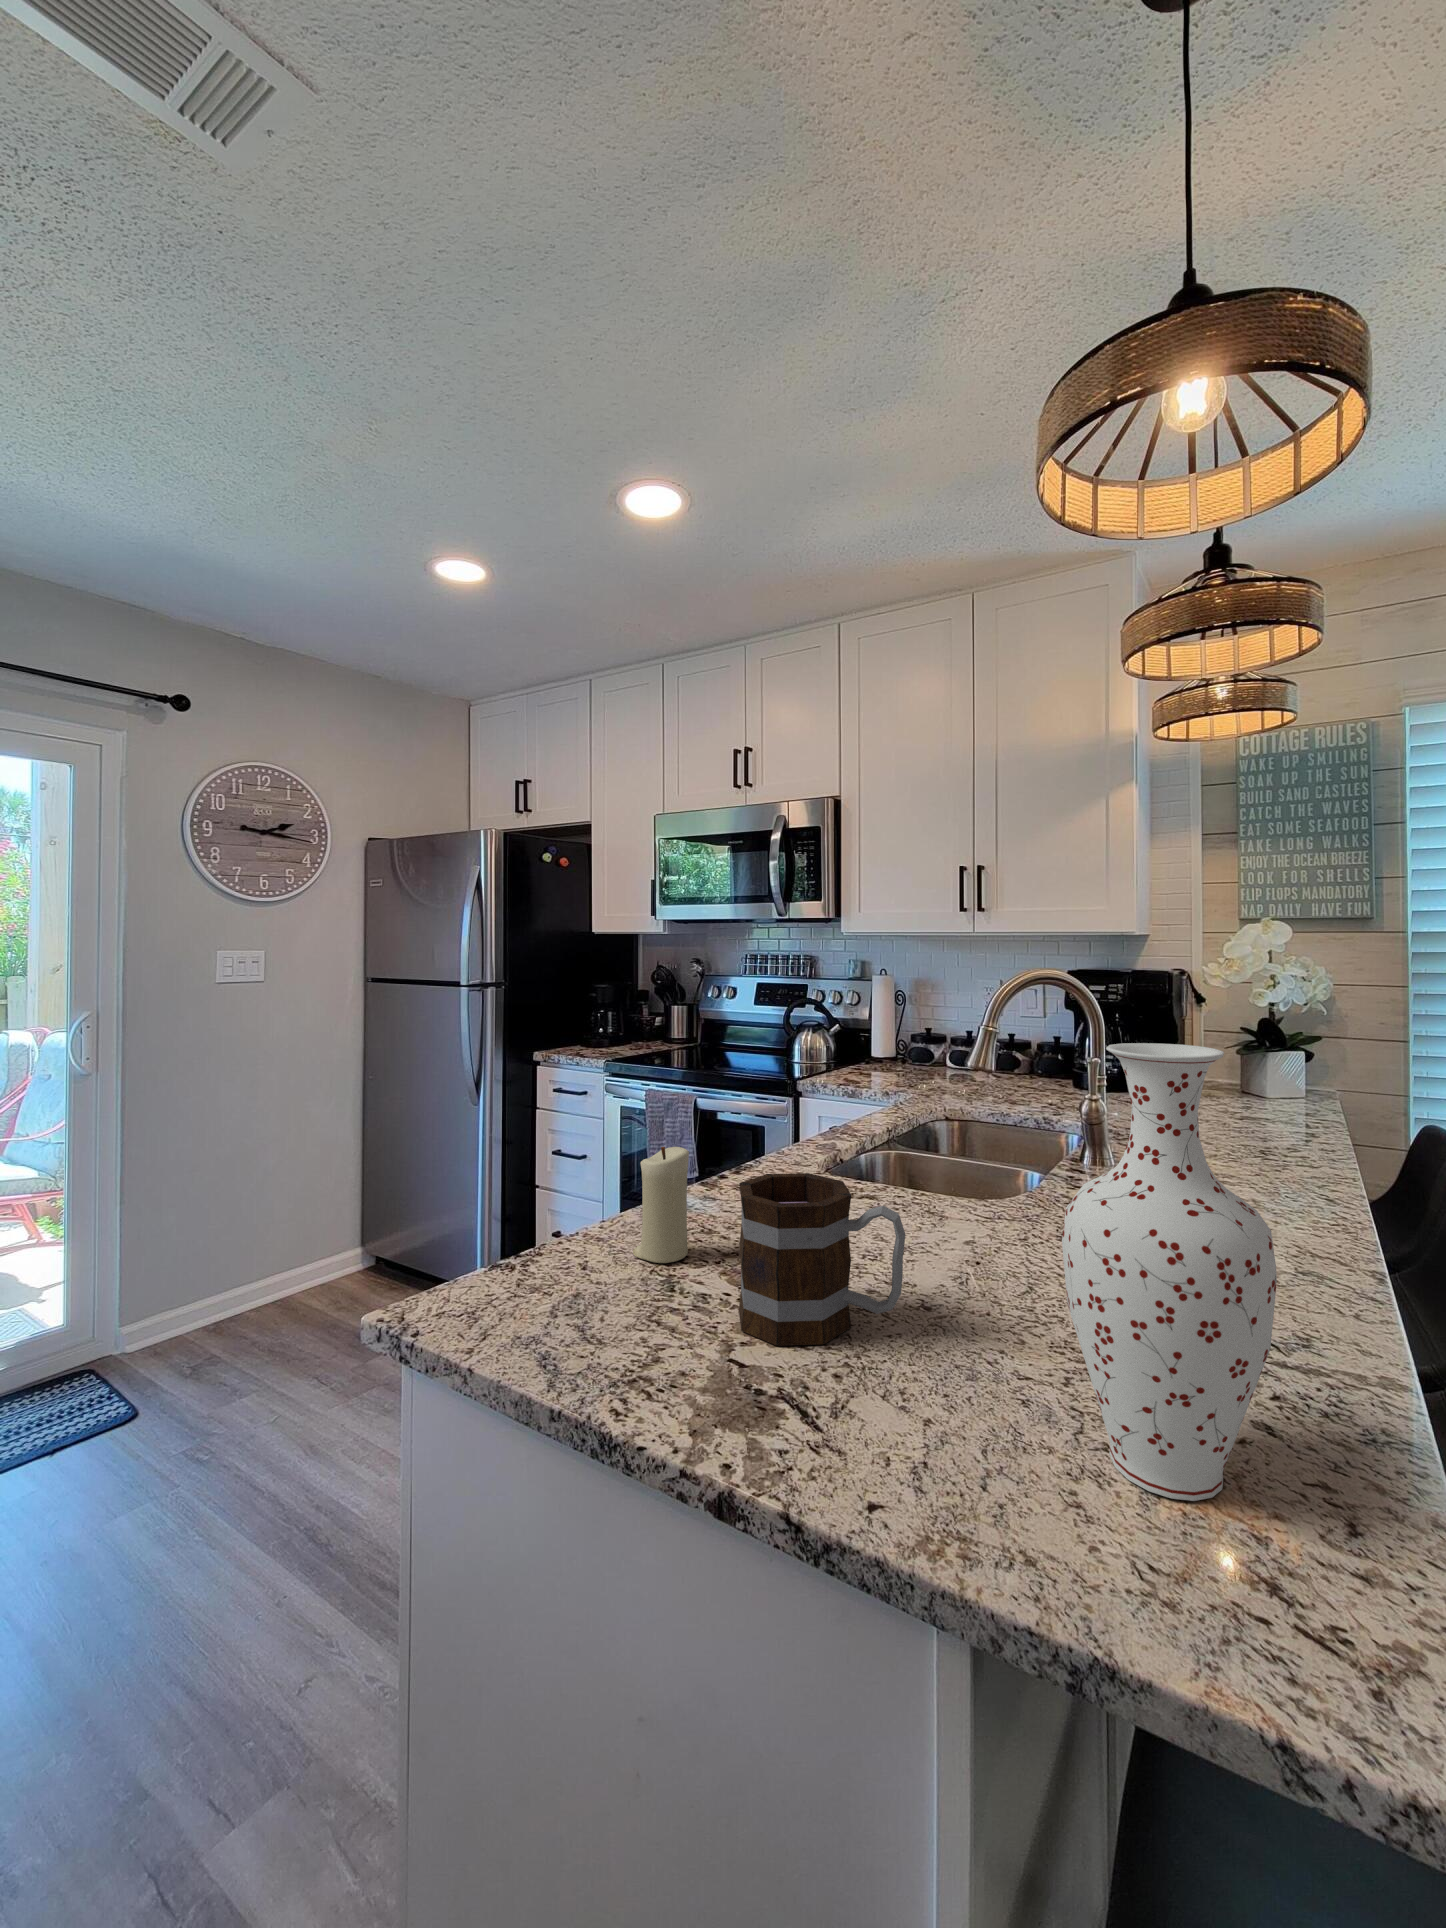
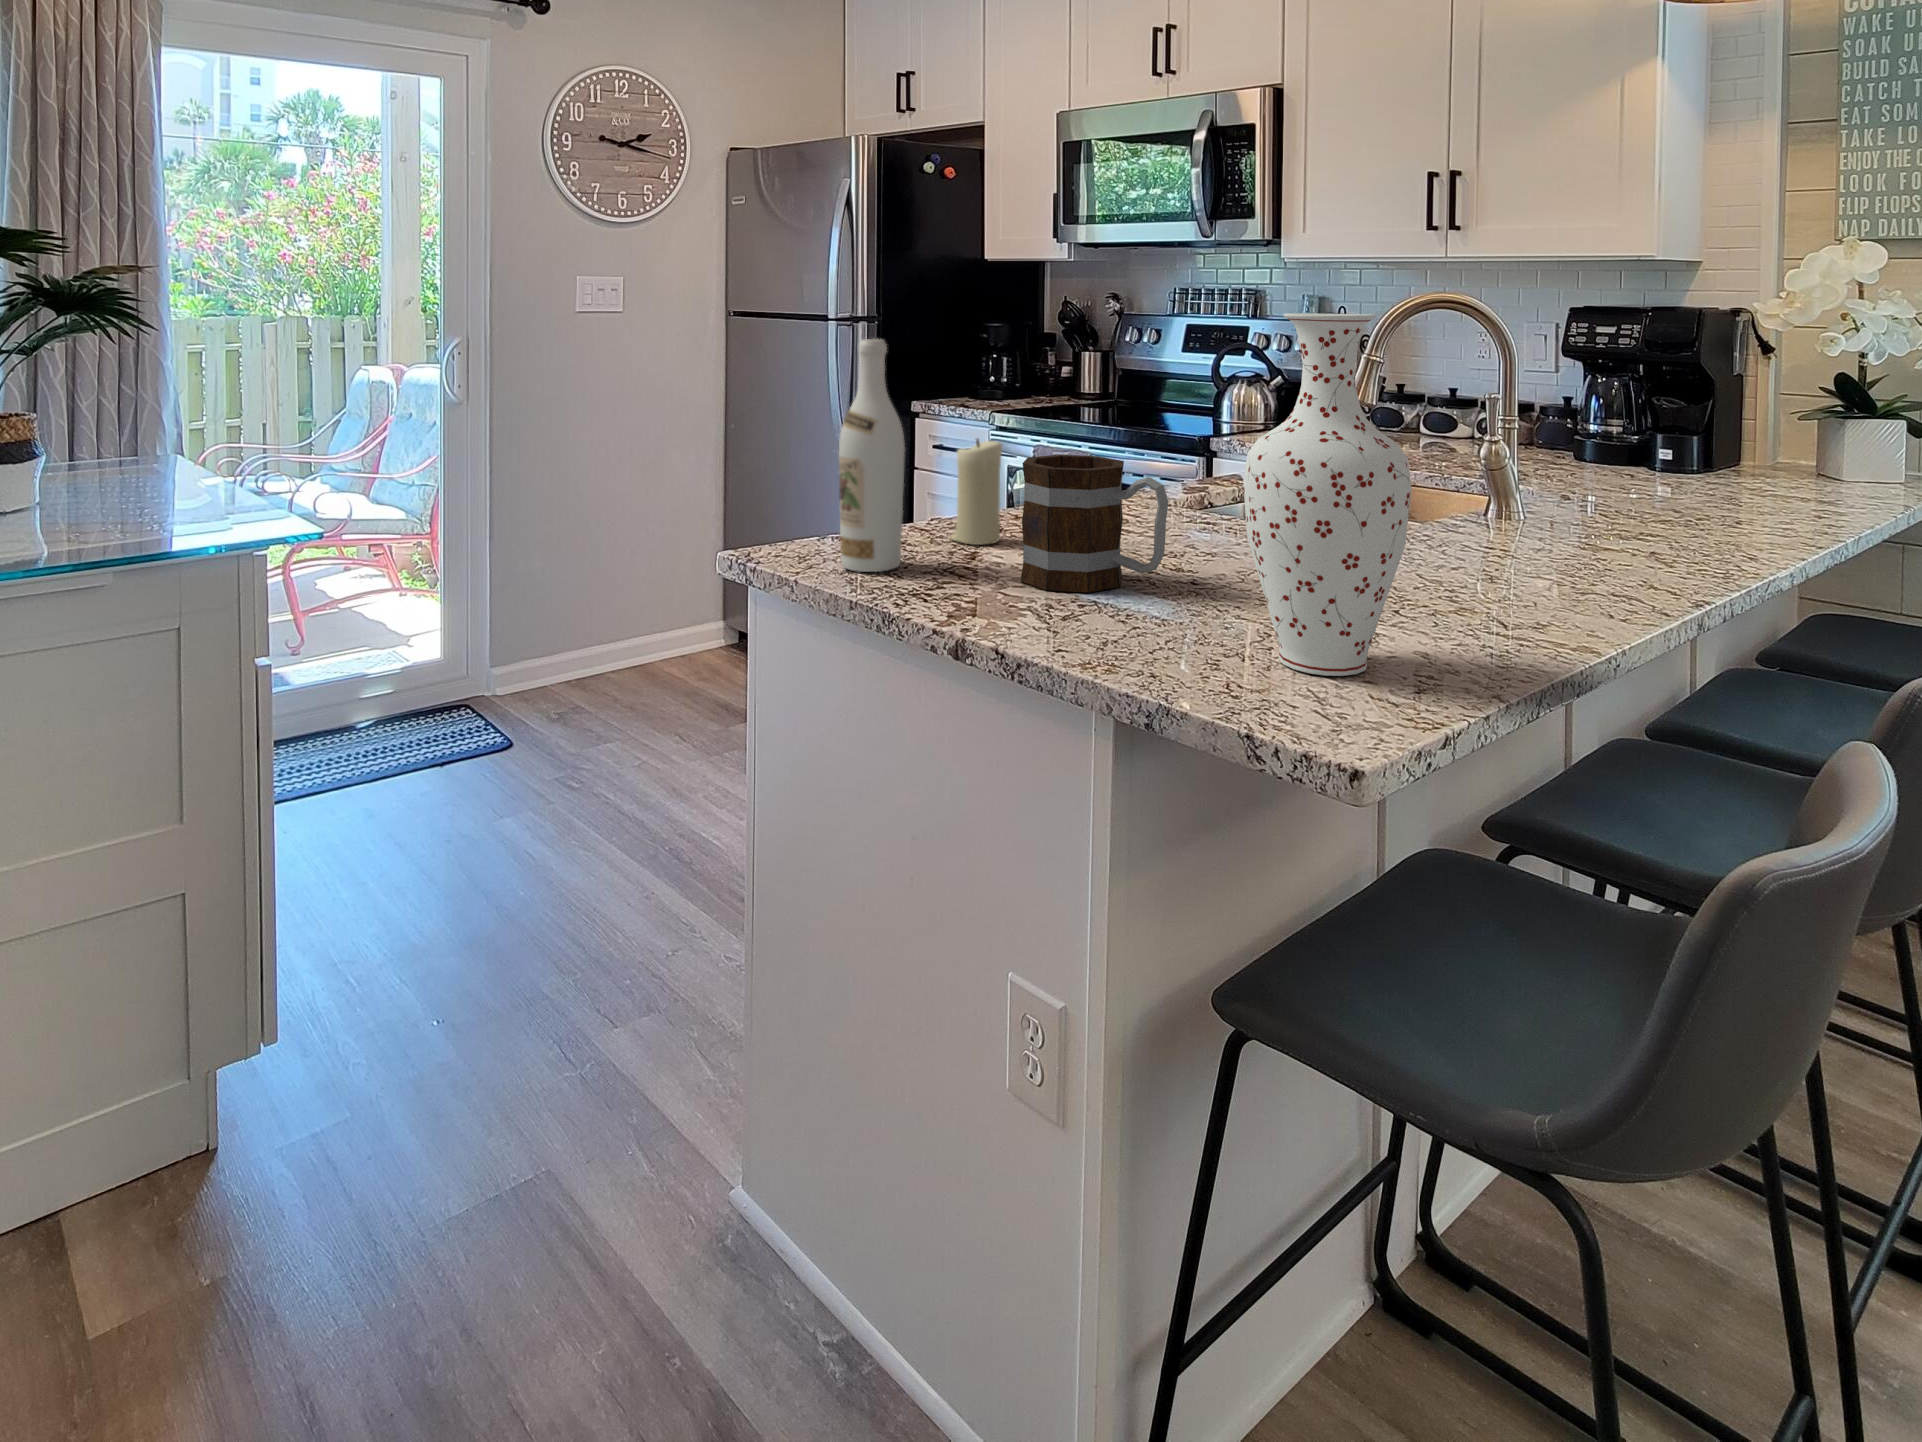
wine bottle: none [523,1059,600,1336] -> present [839,339,905,572]

